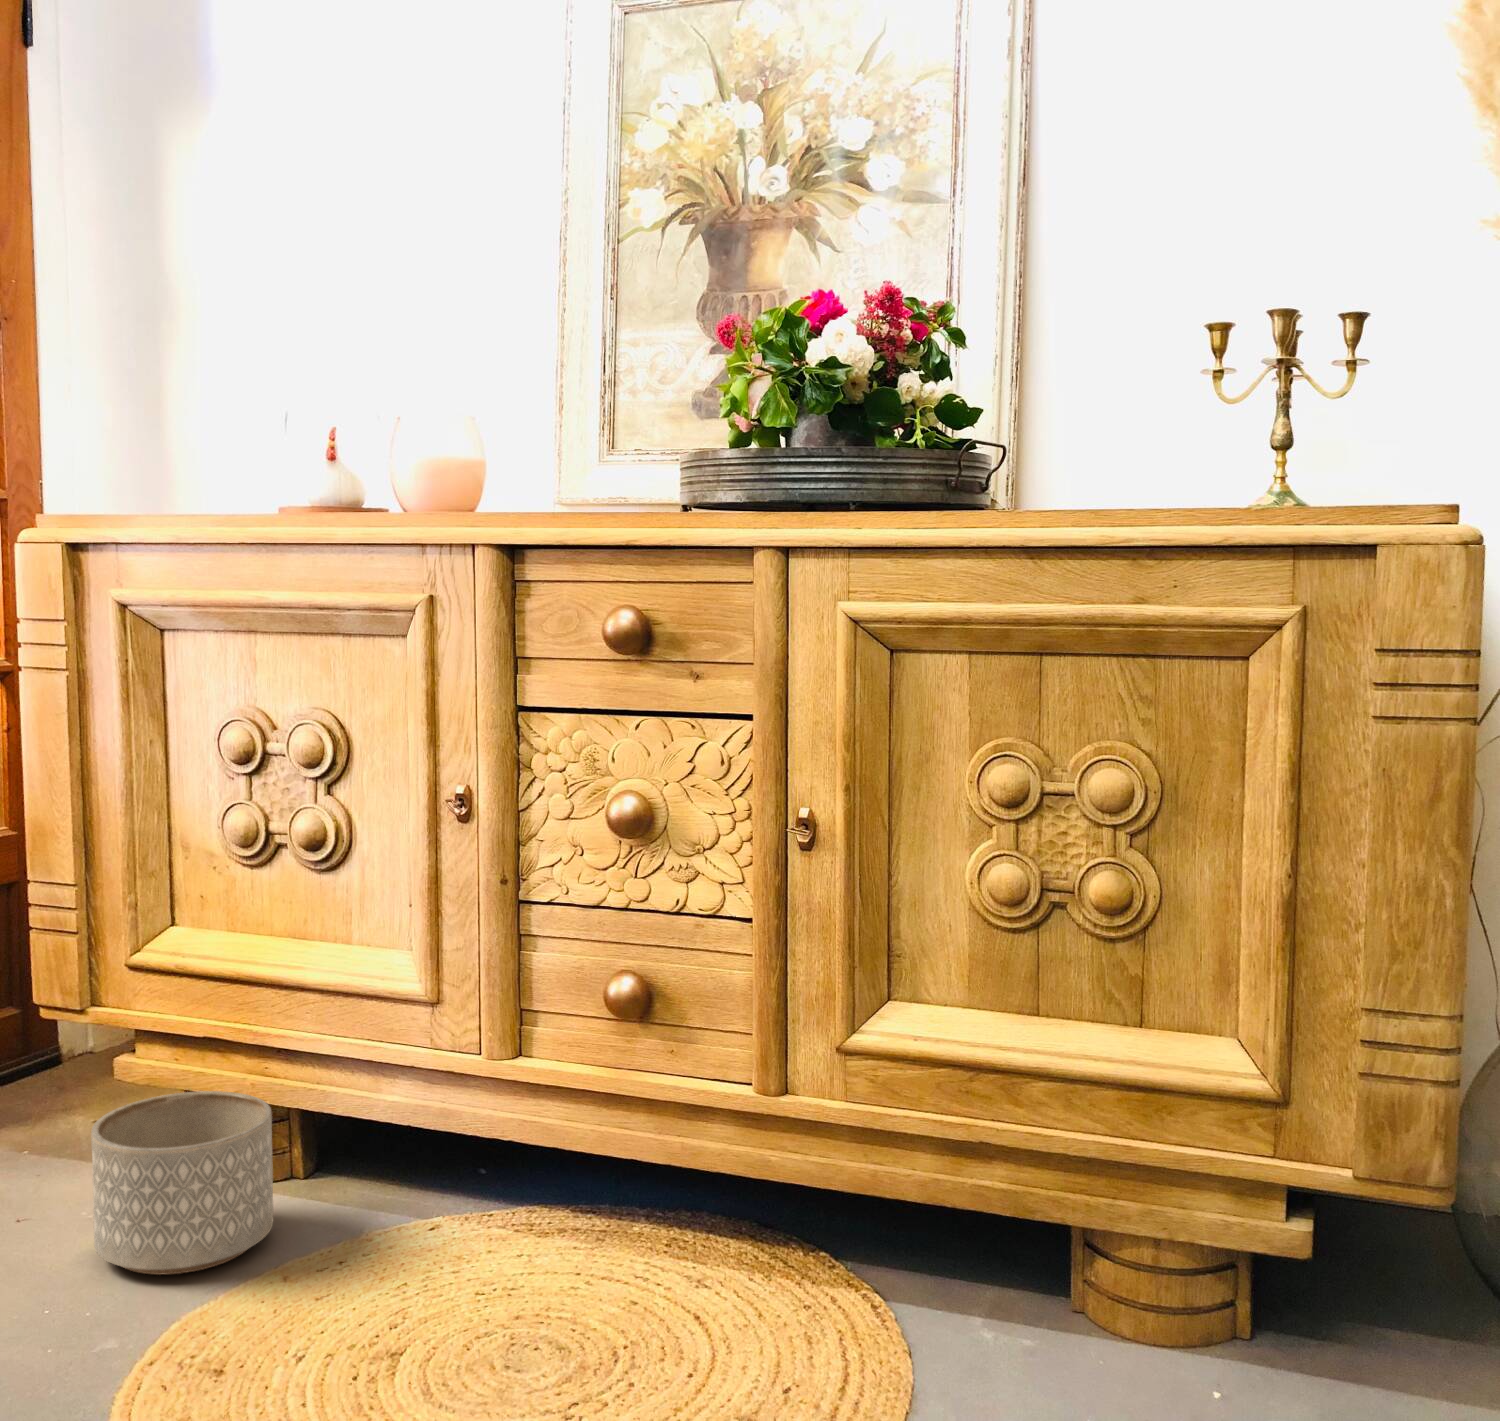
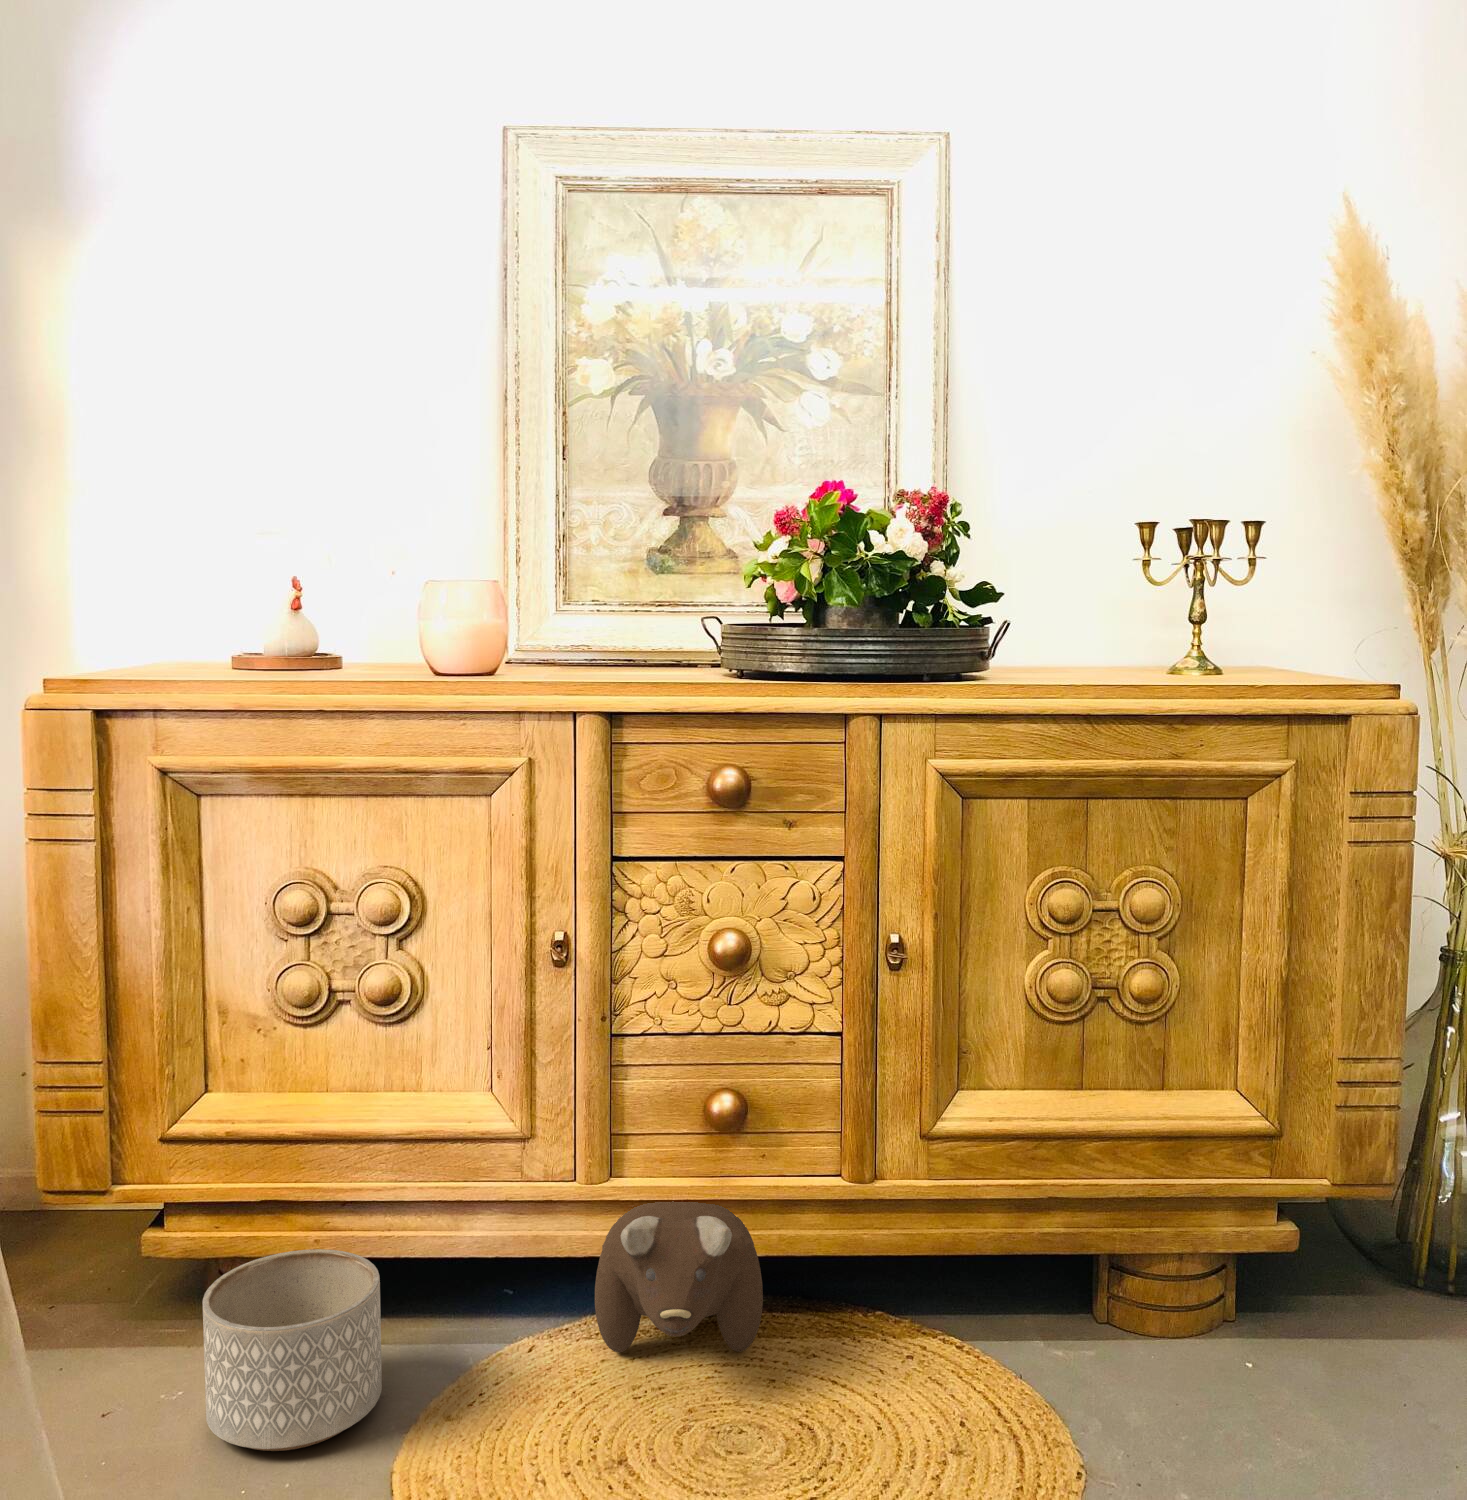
plush toy: none [483,1074,682,1268] -> present [595,1201,763,1352]

